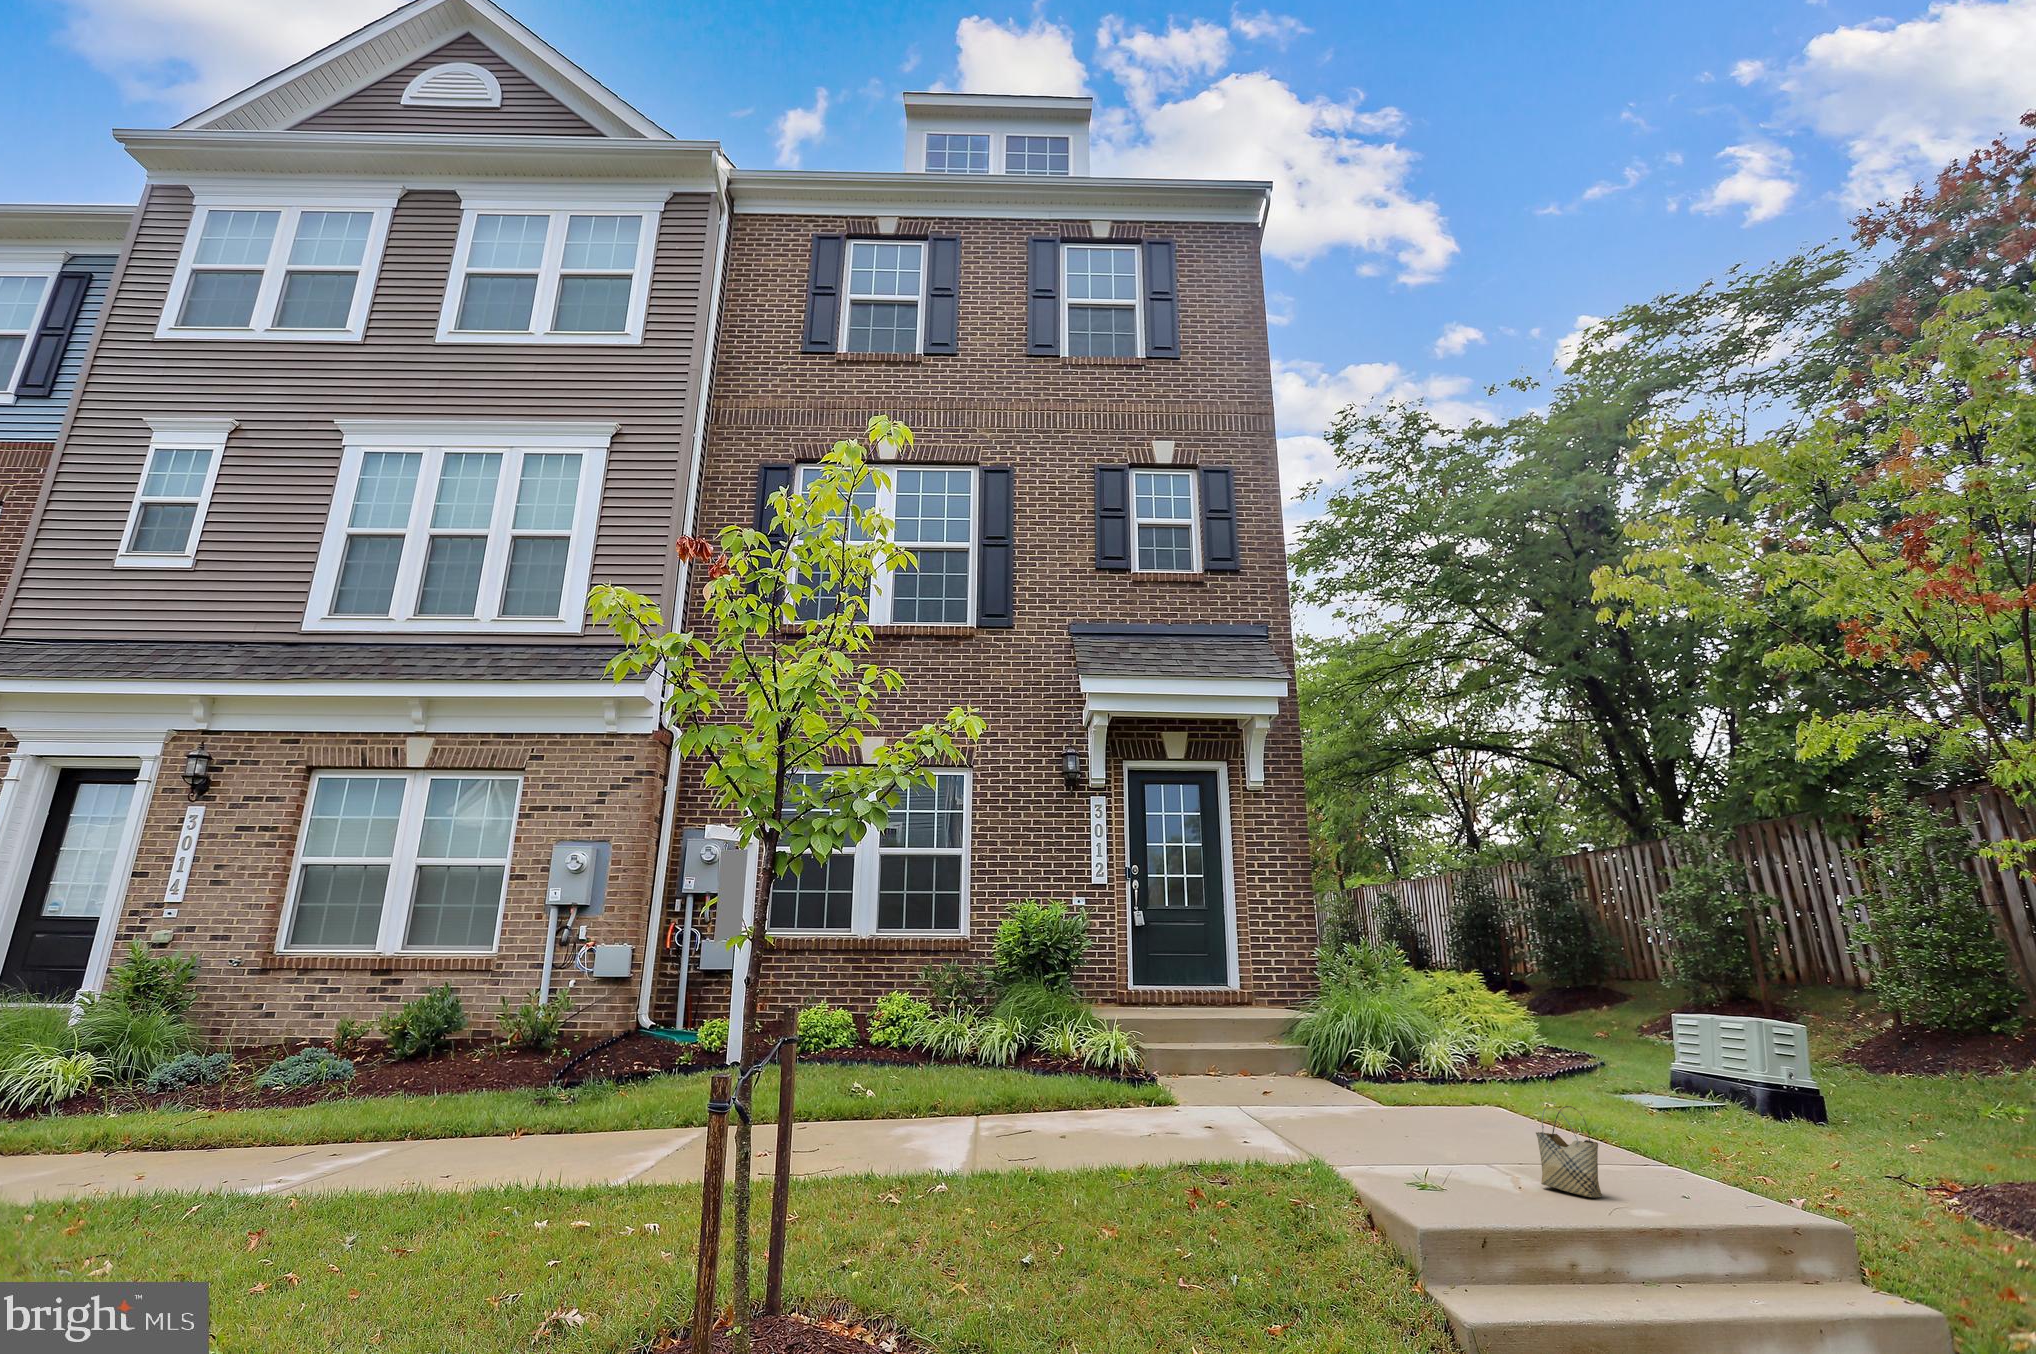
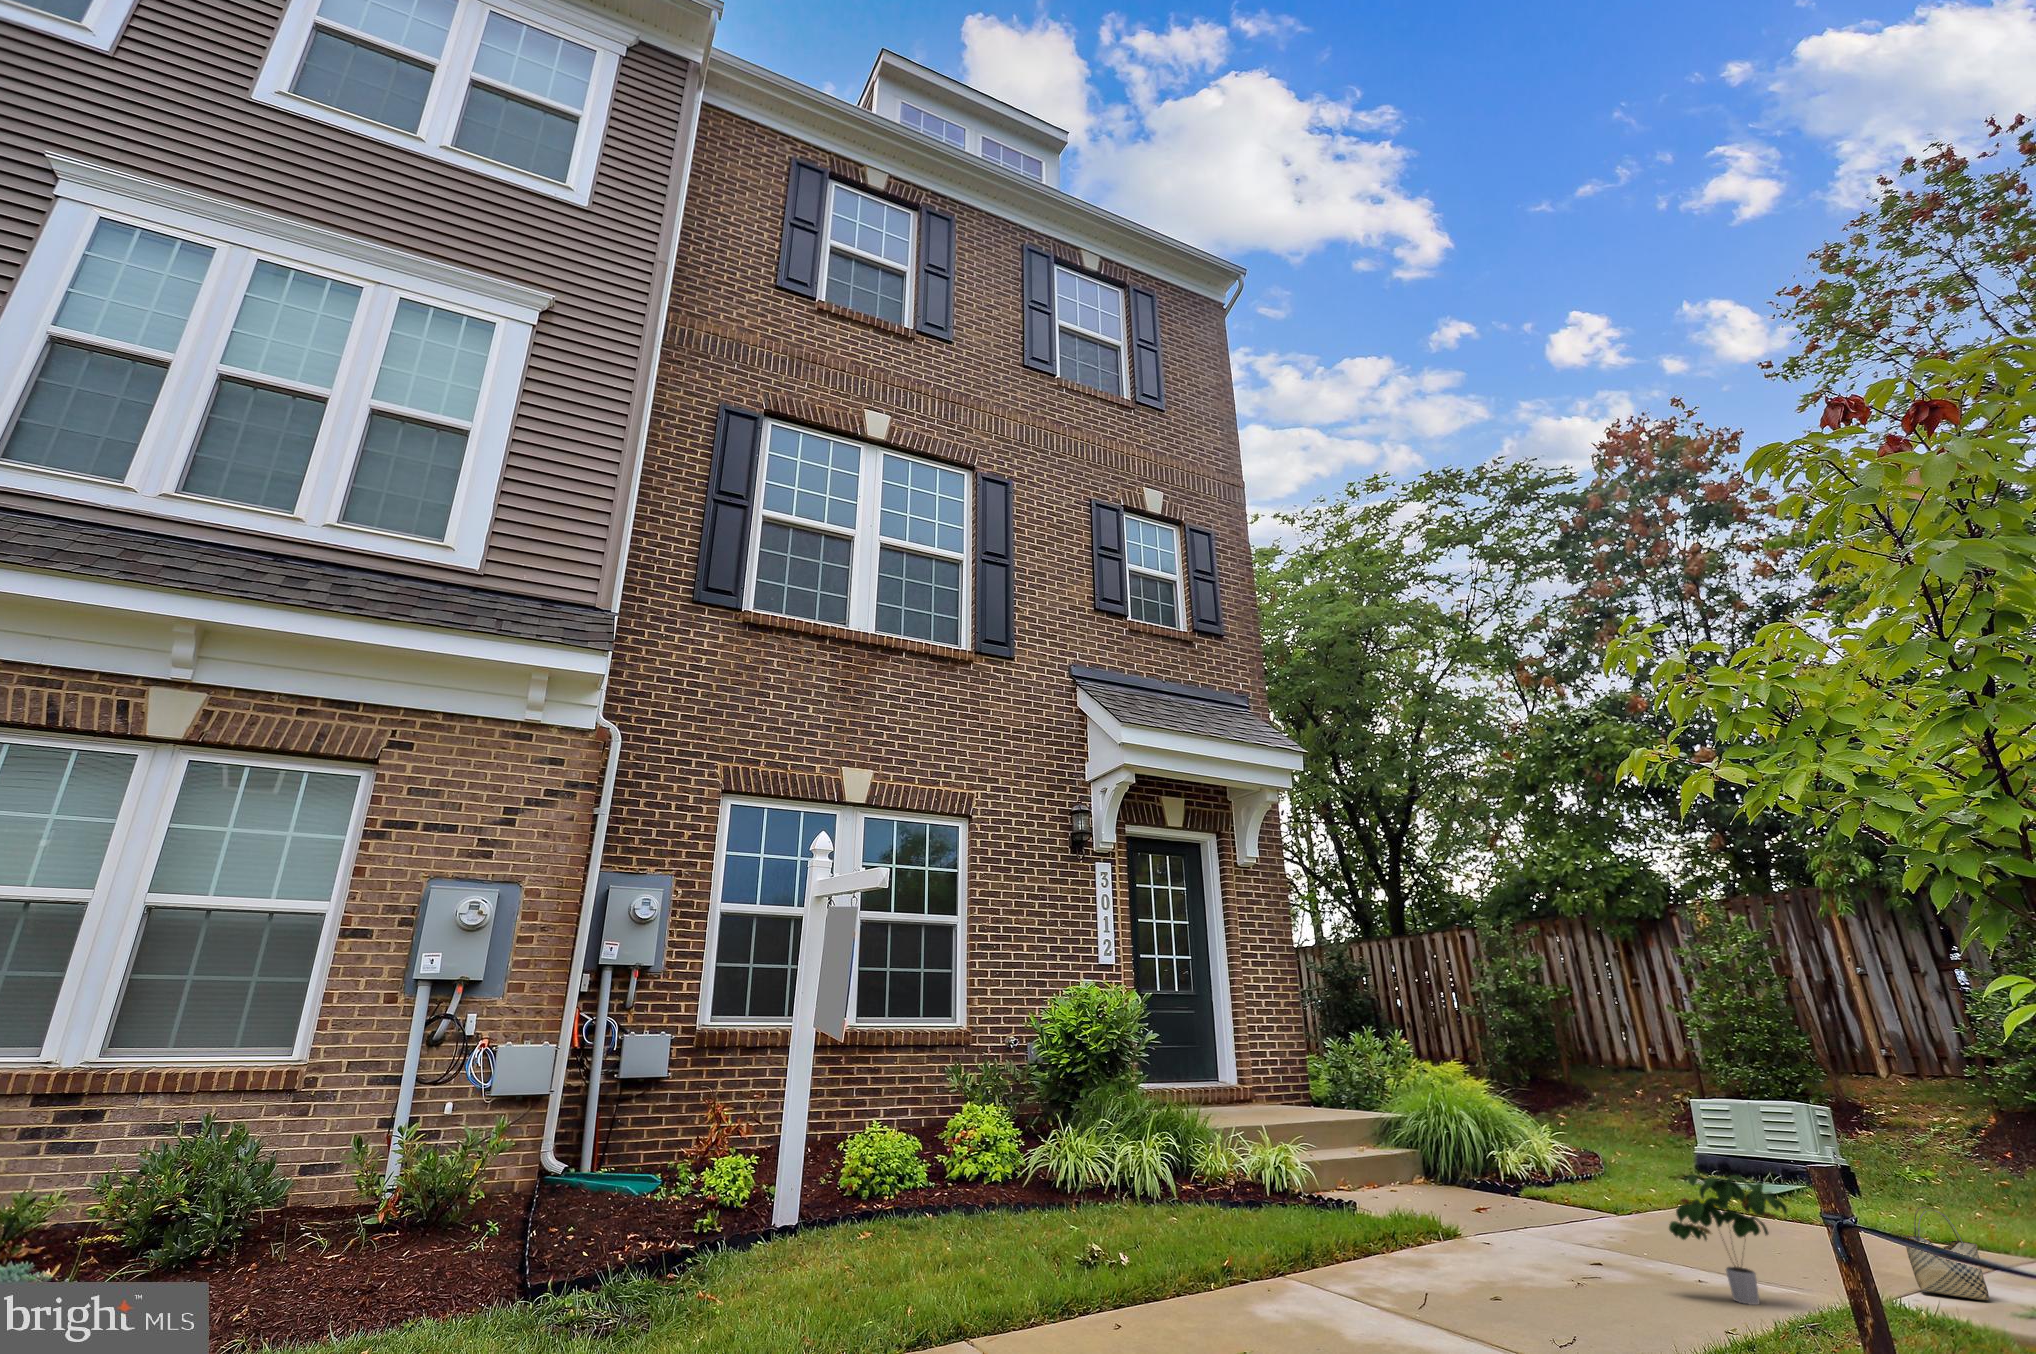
potted plant: none [1287,1060,1378,1176] -> present [1669,1174,1788,1305]

